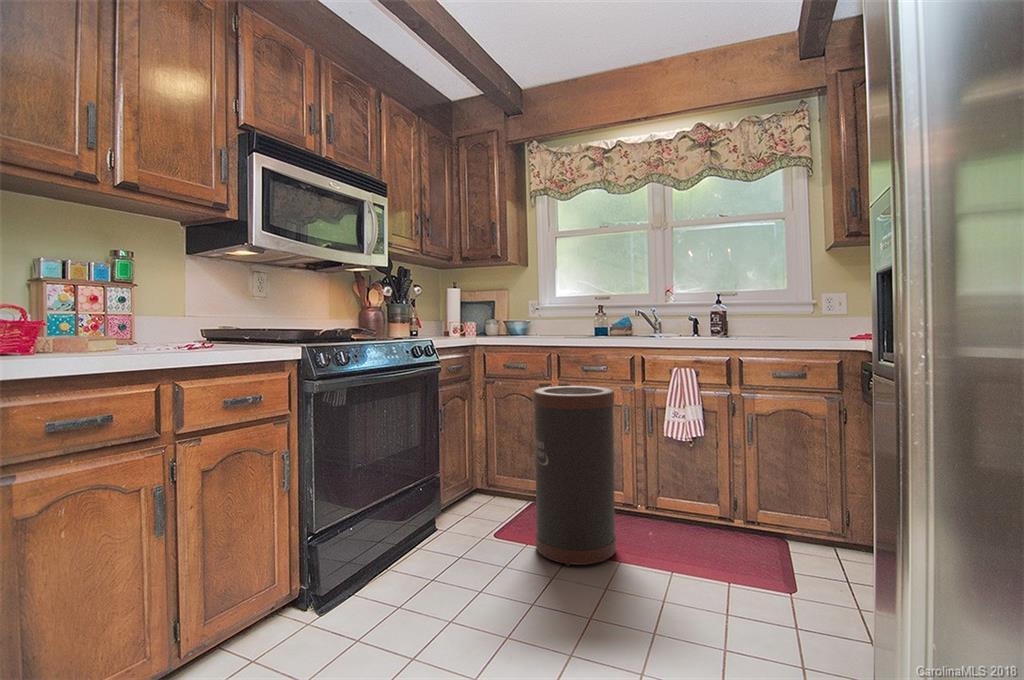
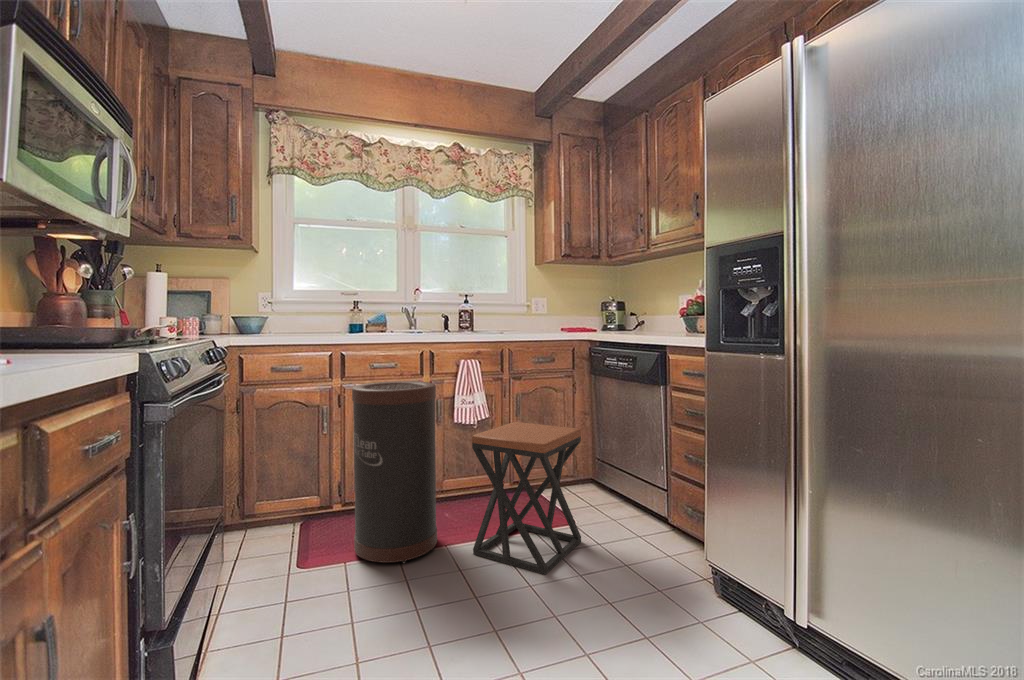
stool: none [636,444,781,633] -> present [472,422,581,575]

